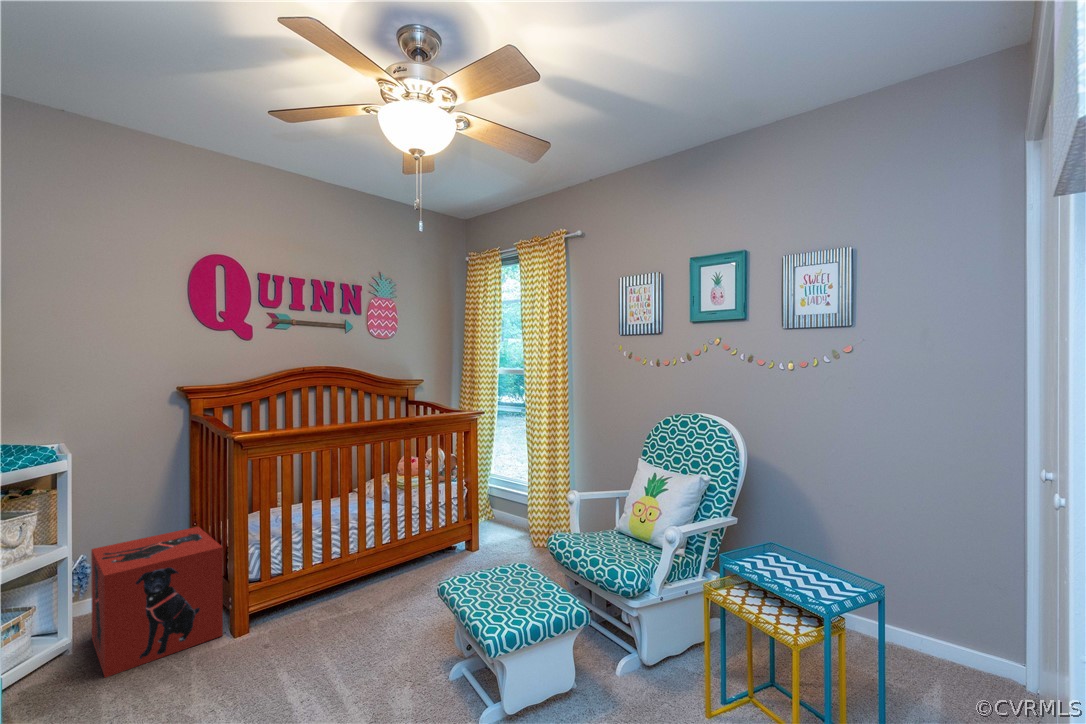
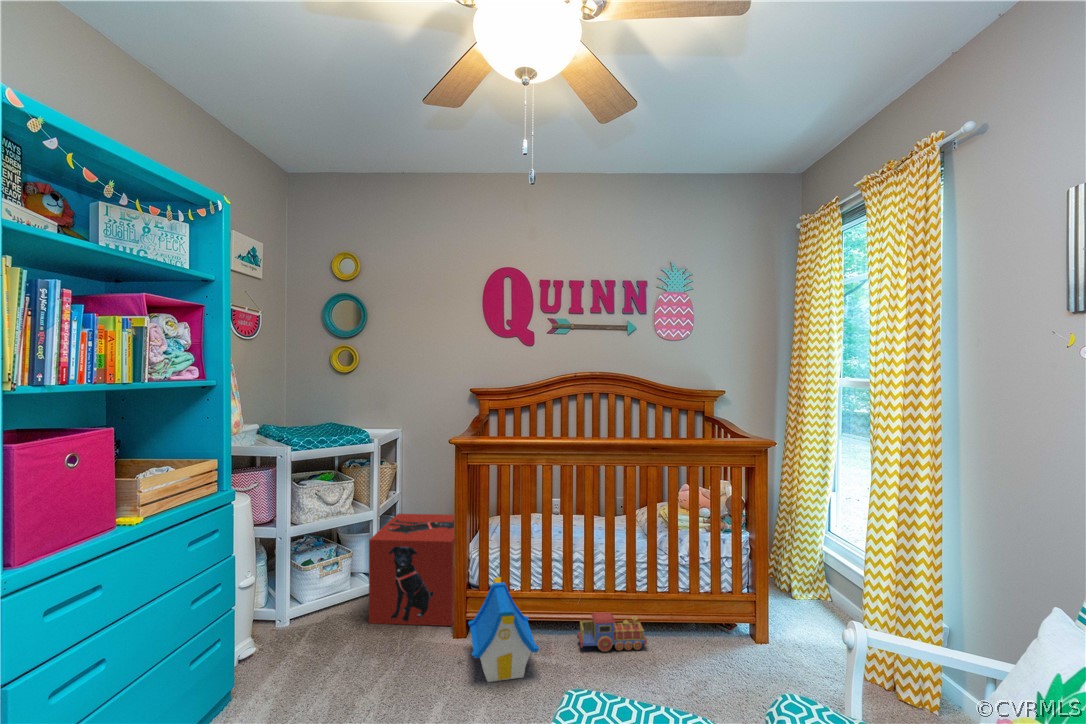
toy train: none [357,559,412,597] -> present [577,612,647,651]
toy house: none [262,563,352,648] -> present [469,577,539,682]

